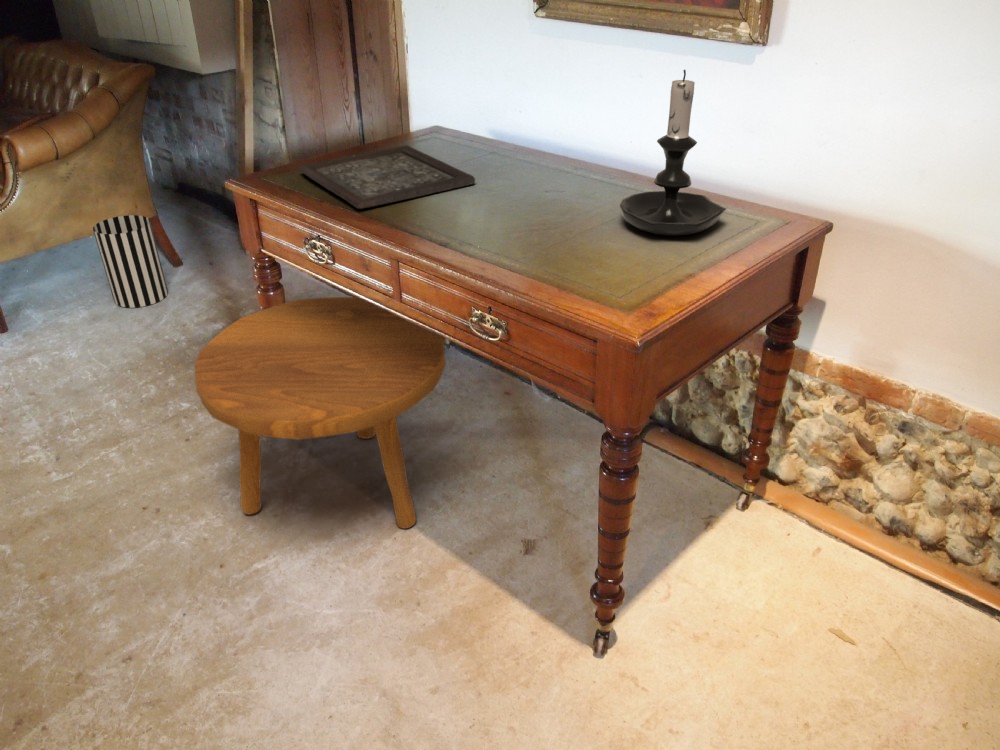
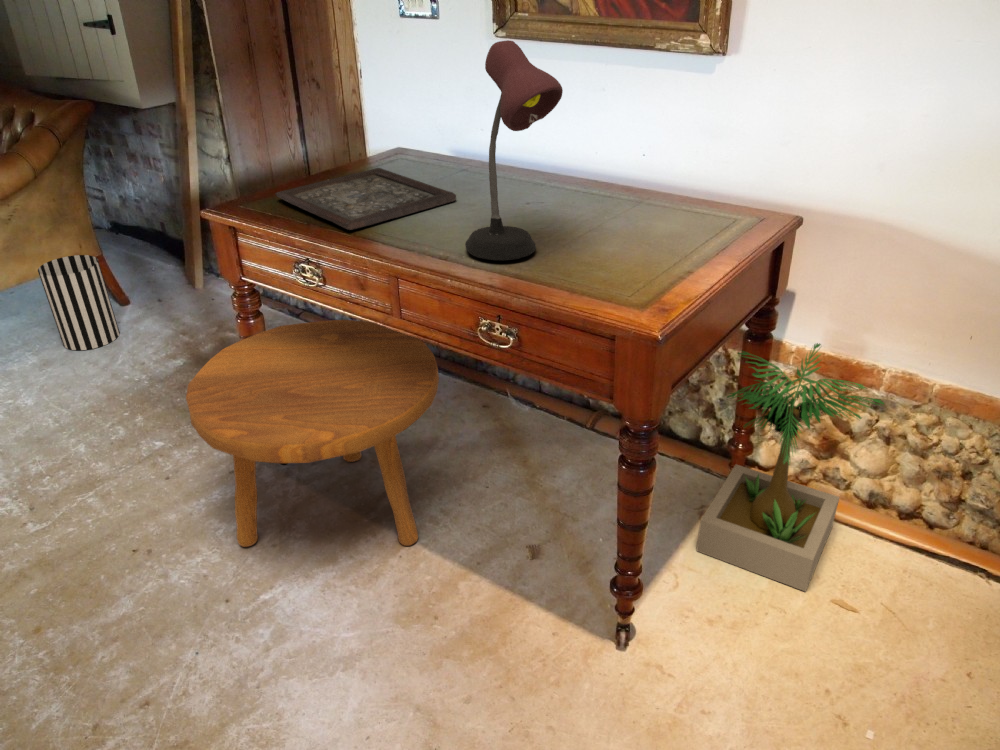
desk lamp: none [467,22,566,250] -> present [465,40,563,260]
candle holder: present [620,70,726,236] -> none [607,81,708,238]
potted plant: none [697,352,913,617] -> present [697,343,884,591]

